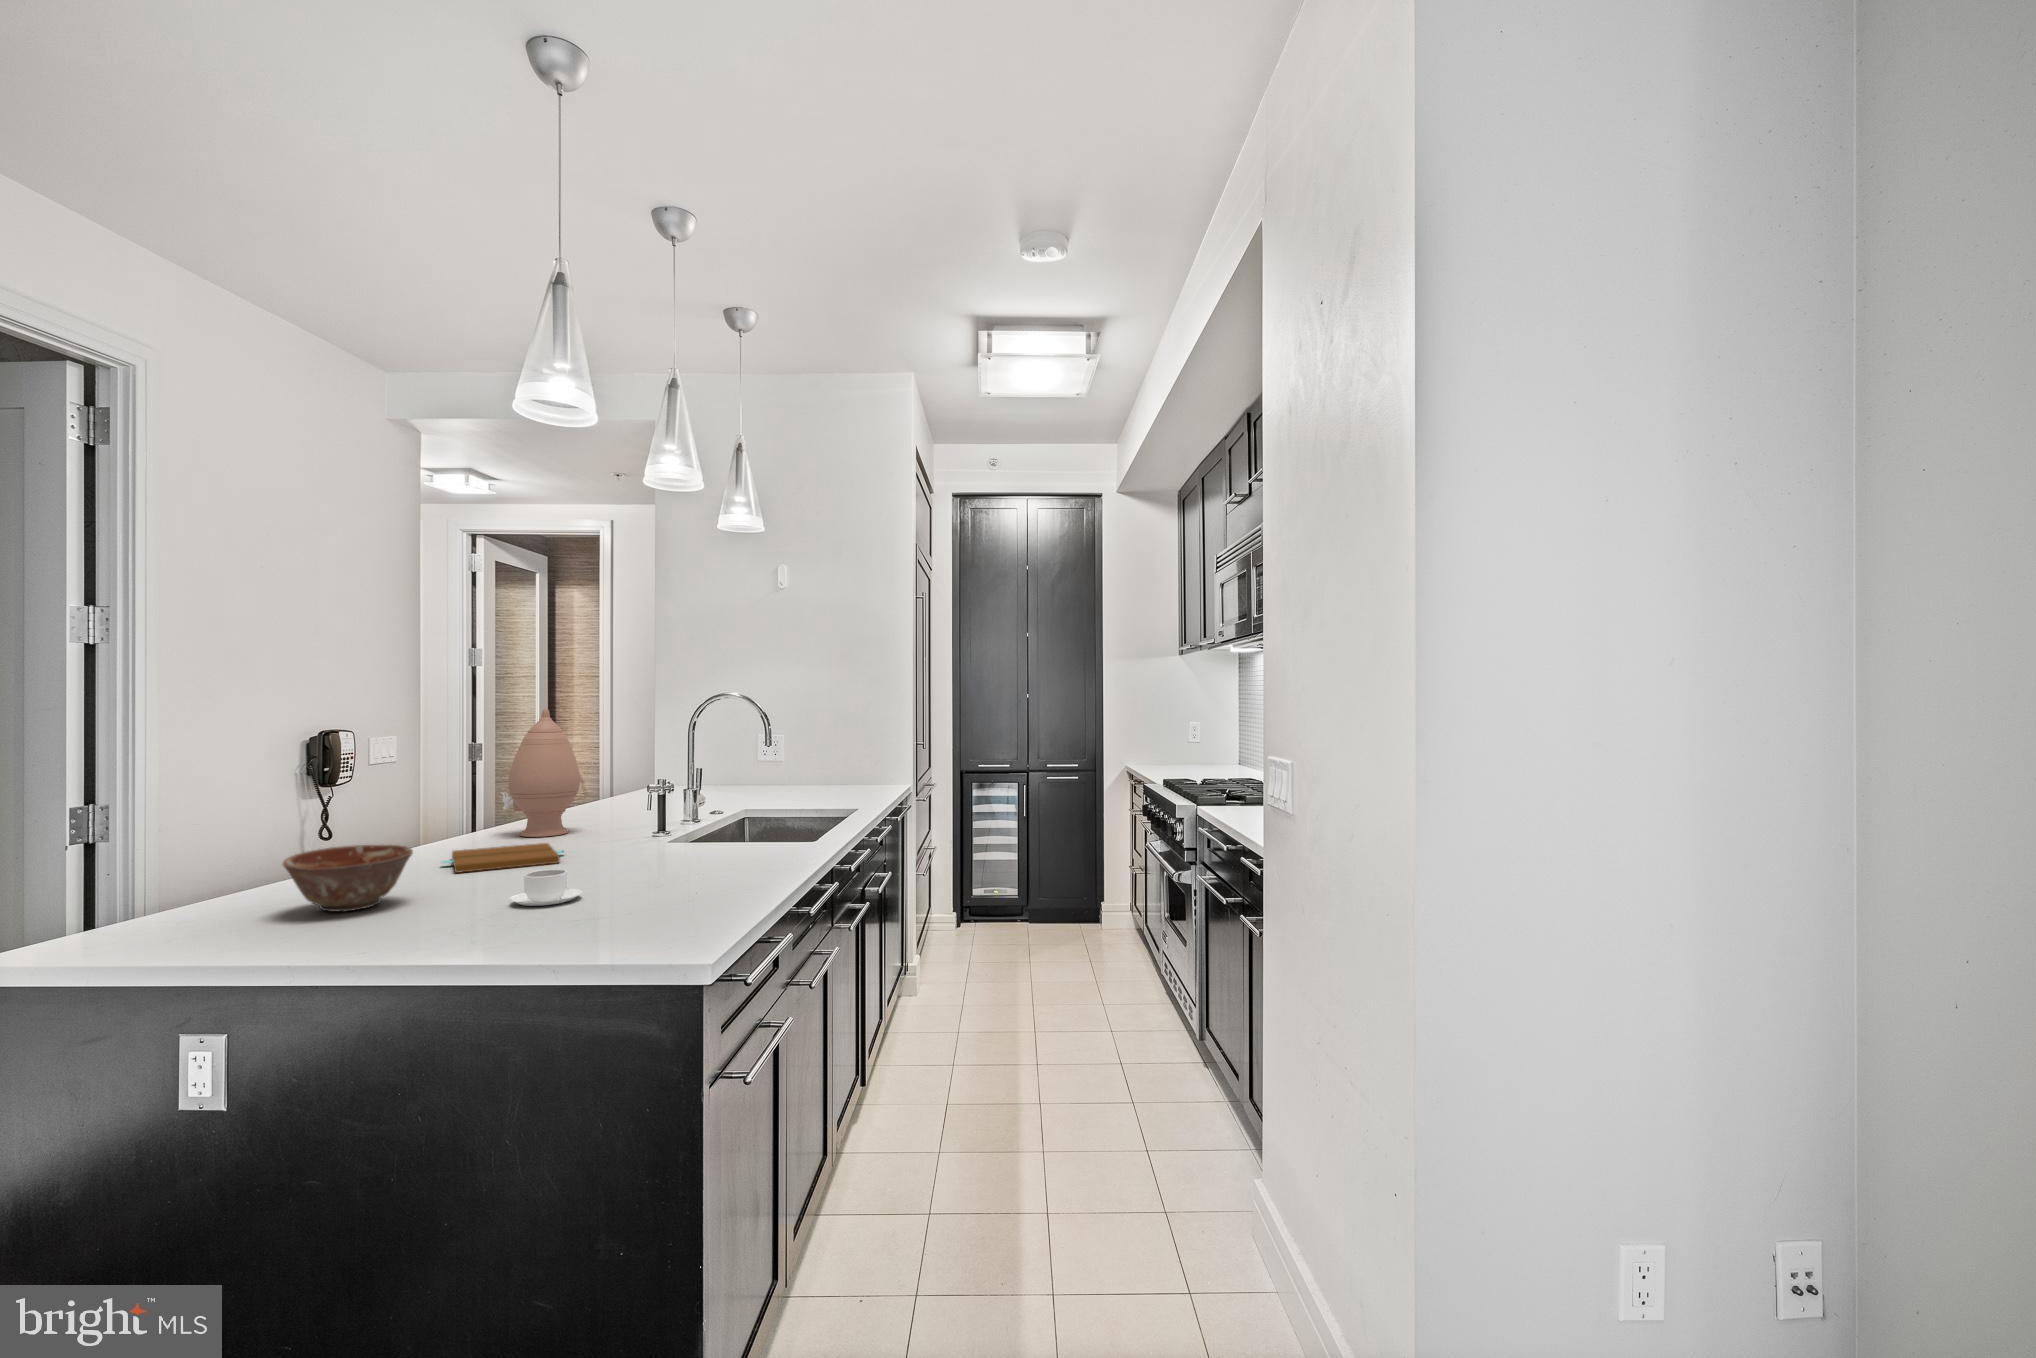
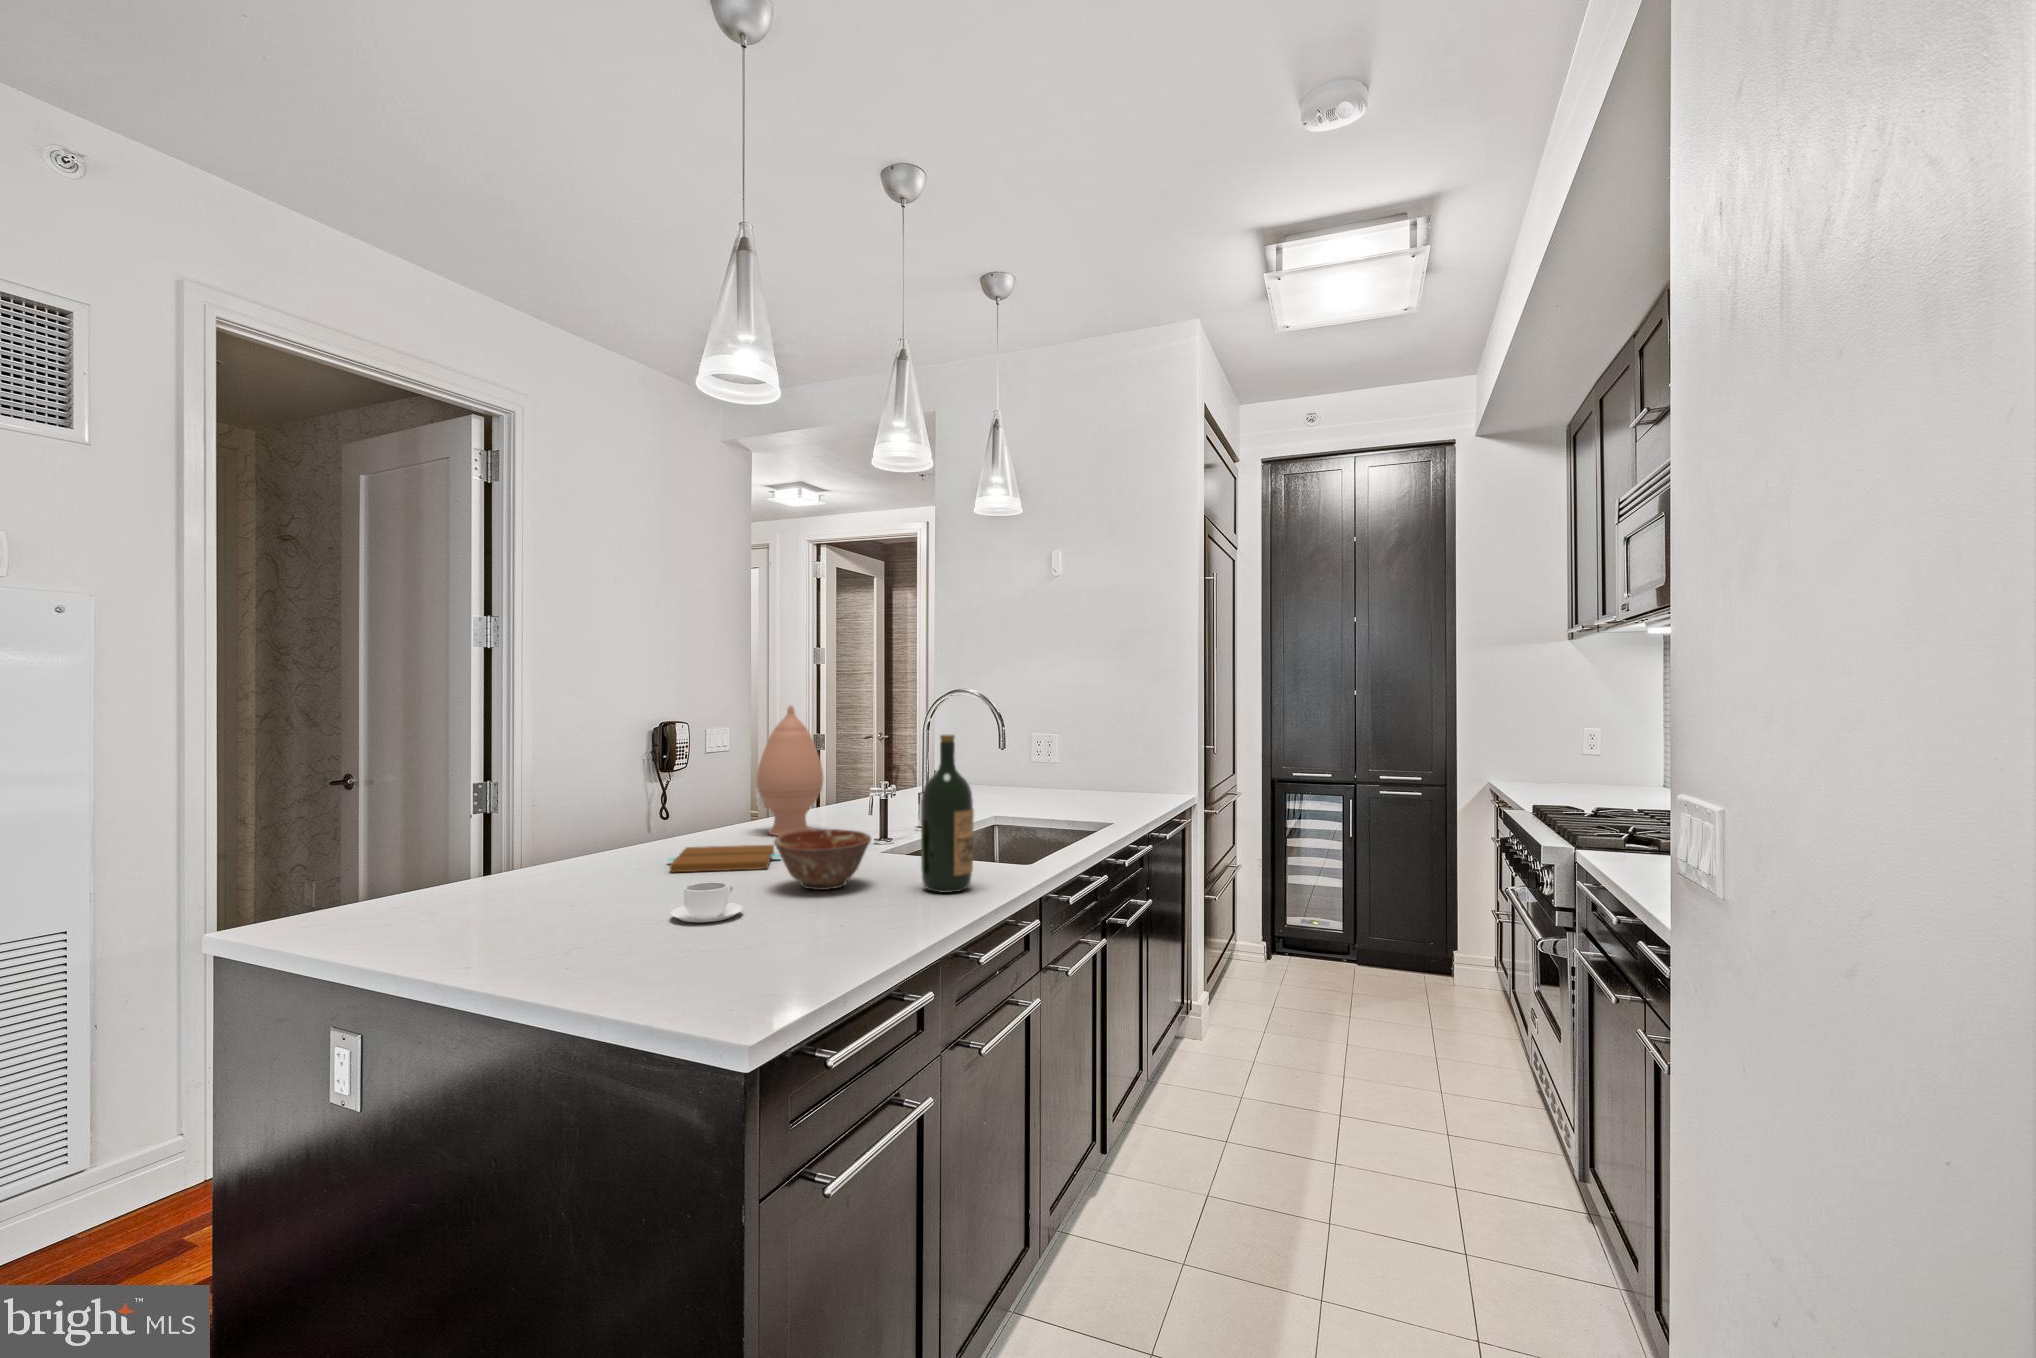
wine bottle: none [731,731,778,867] -> present [921,734,974,893]
ceramic bowl: present [283,845,413,912] -> present [774,829,871,890]

